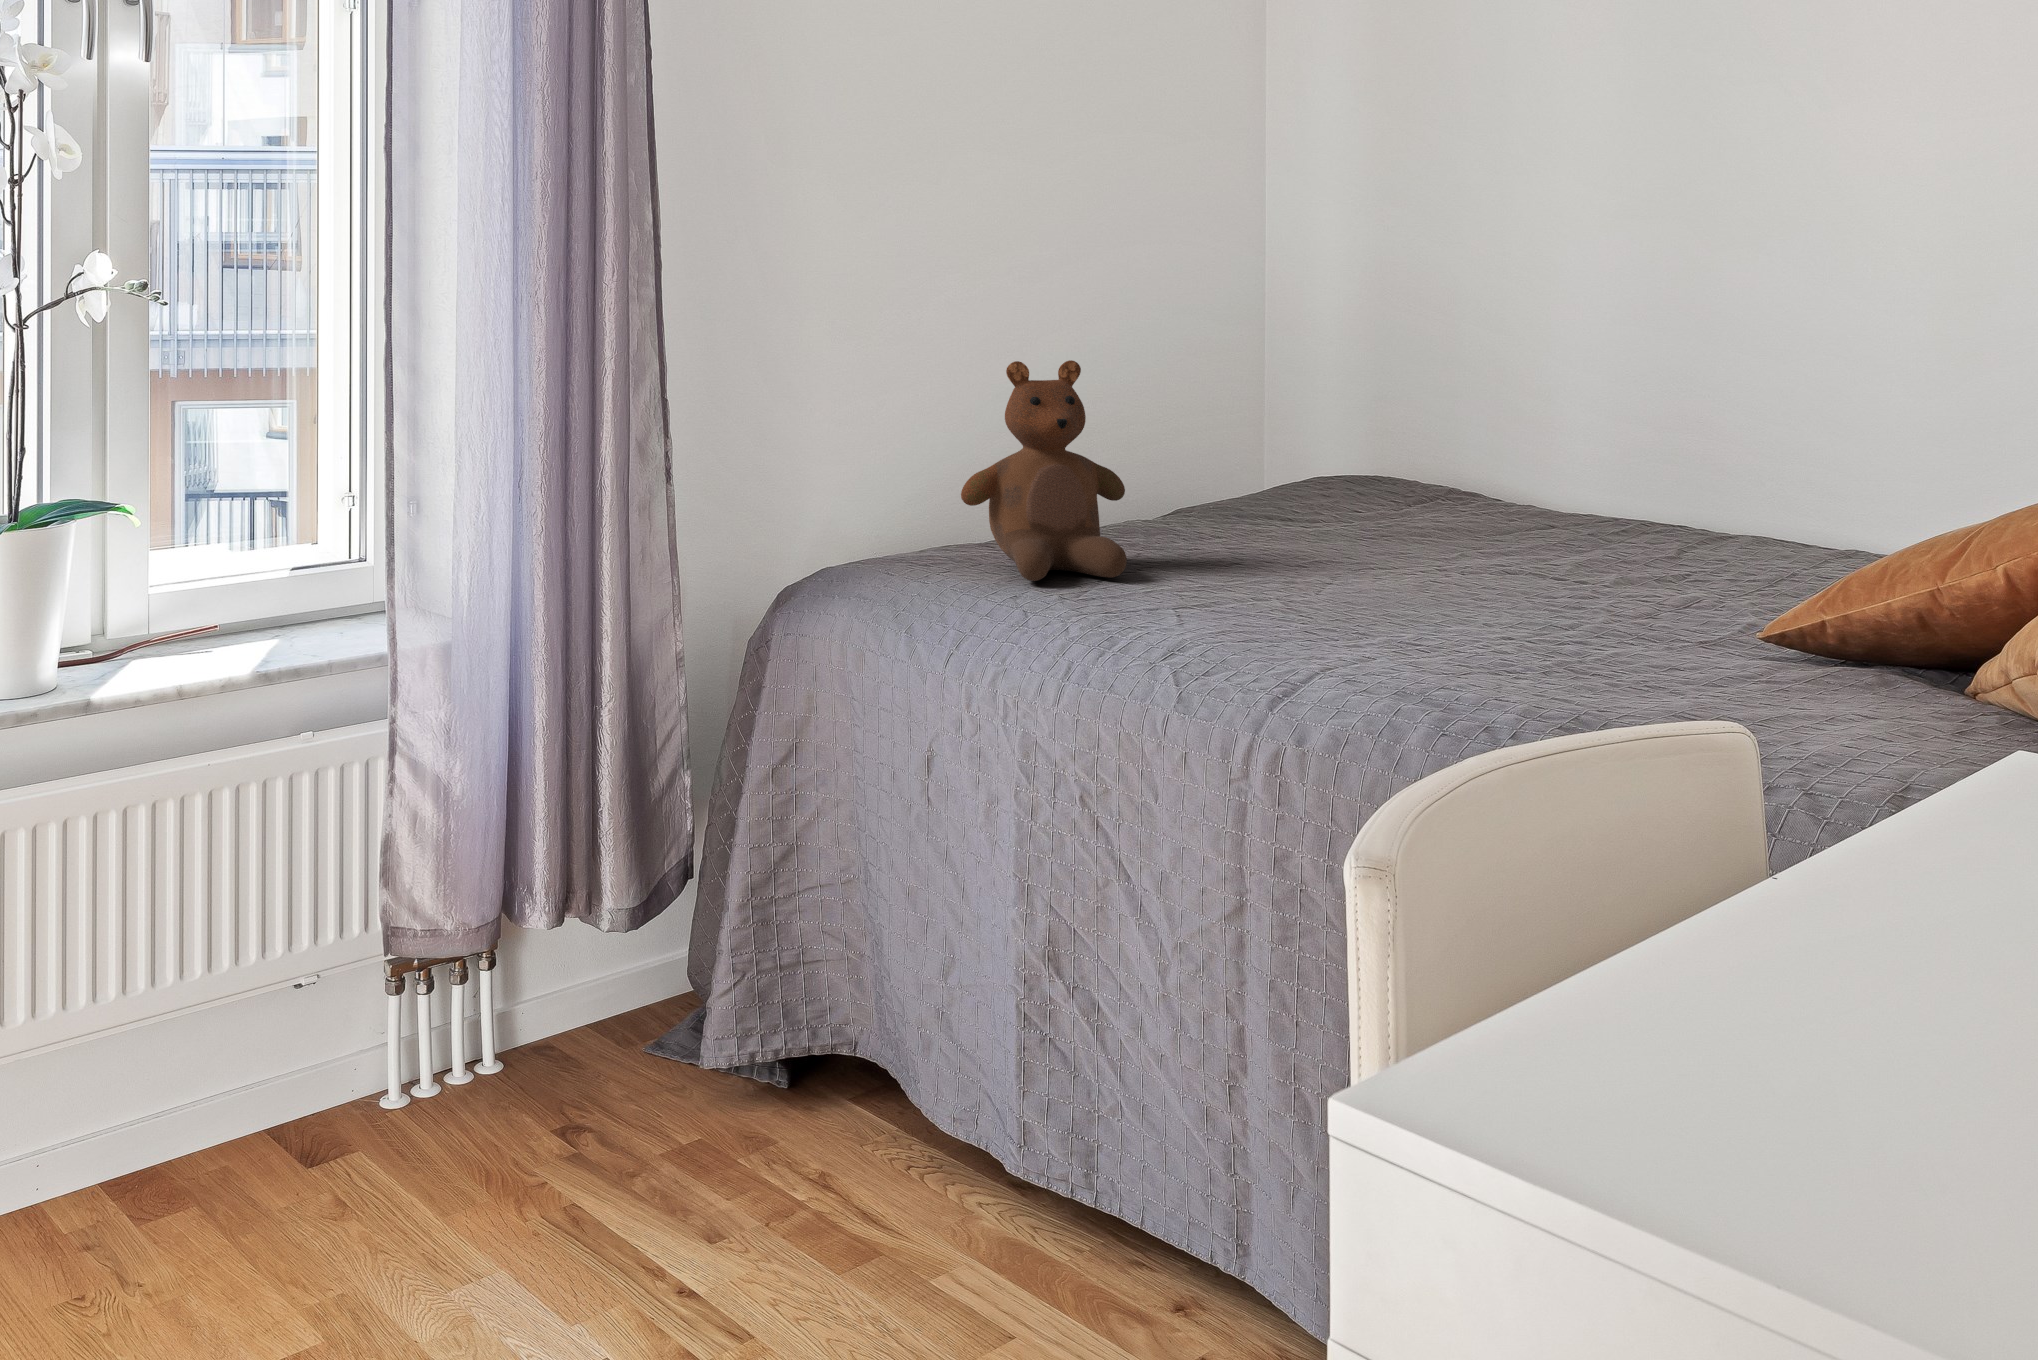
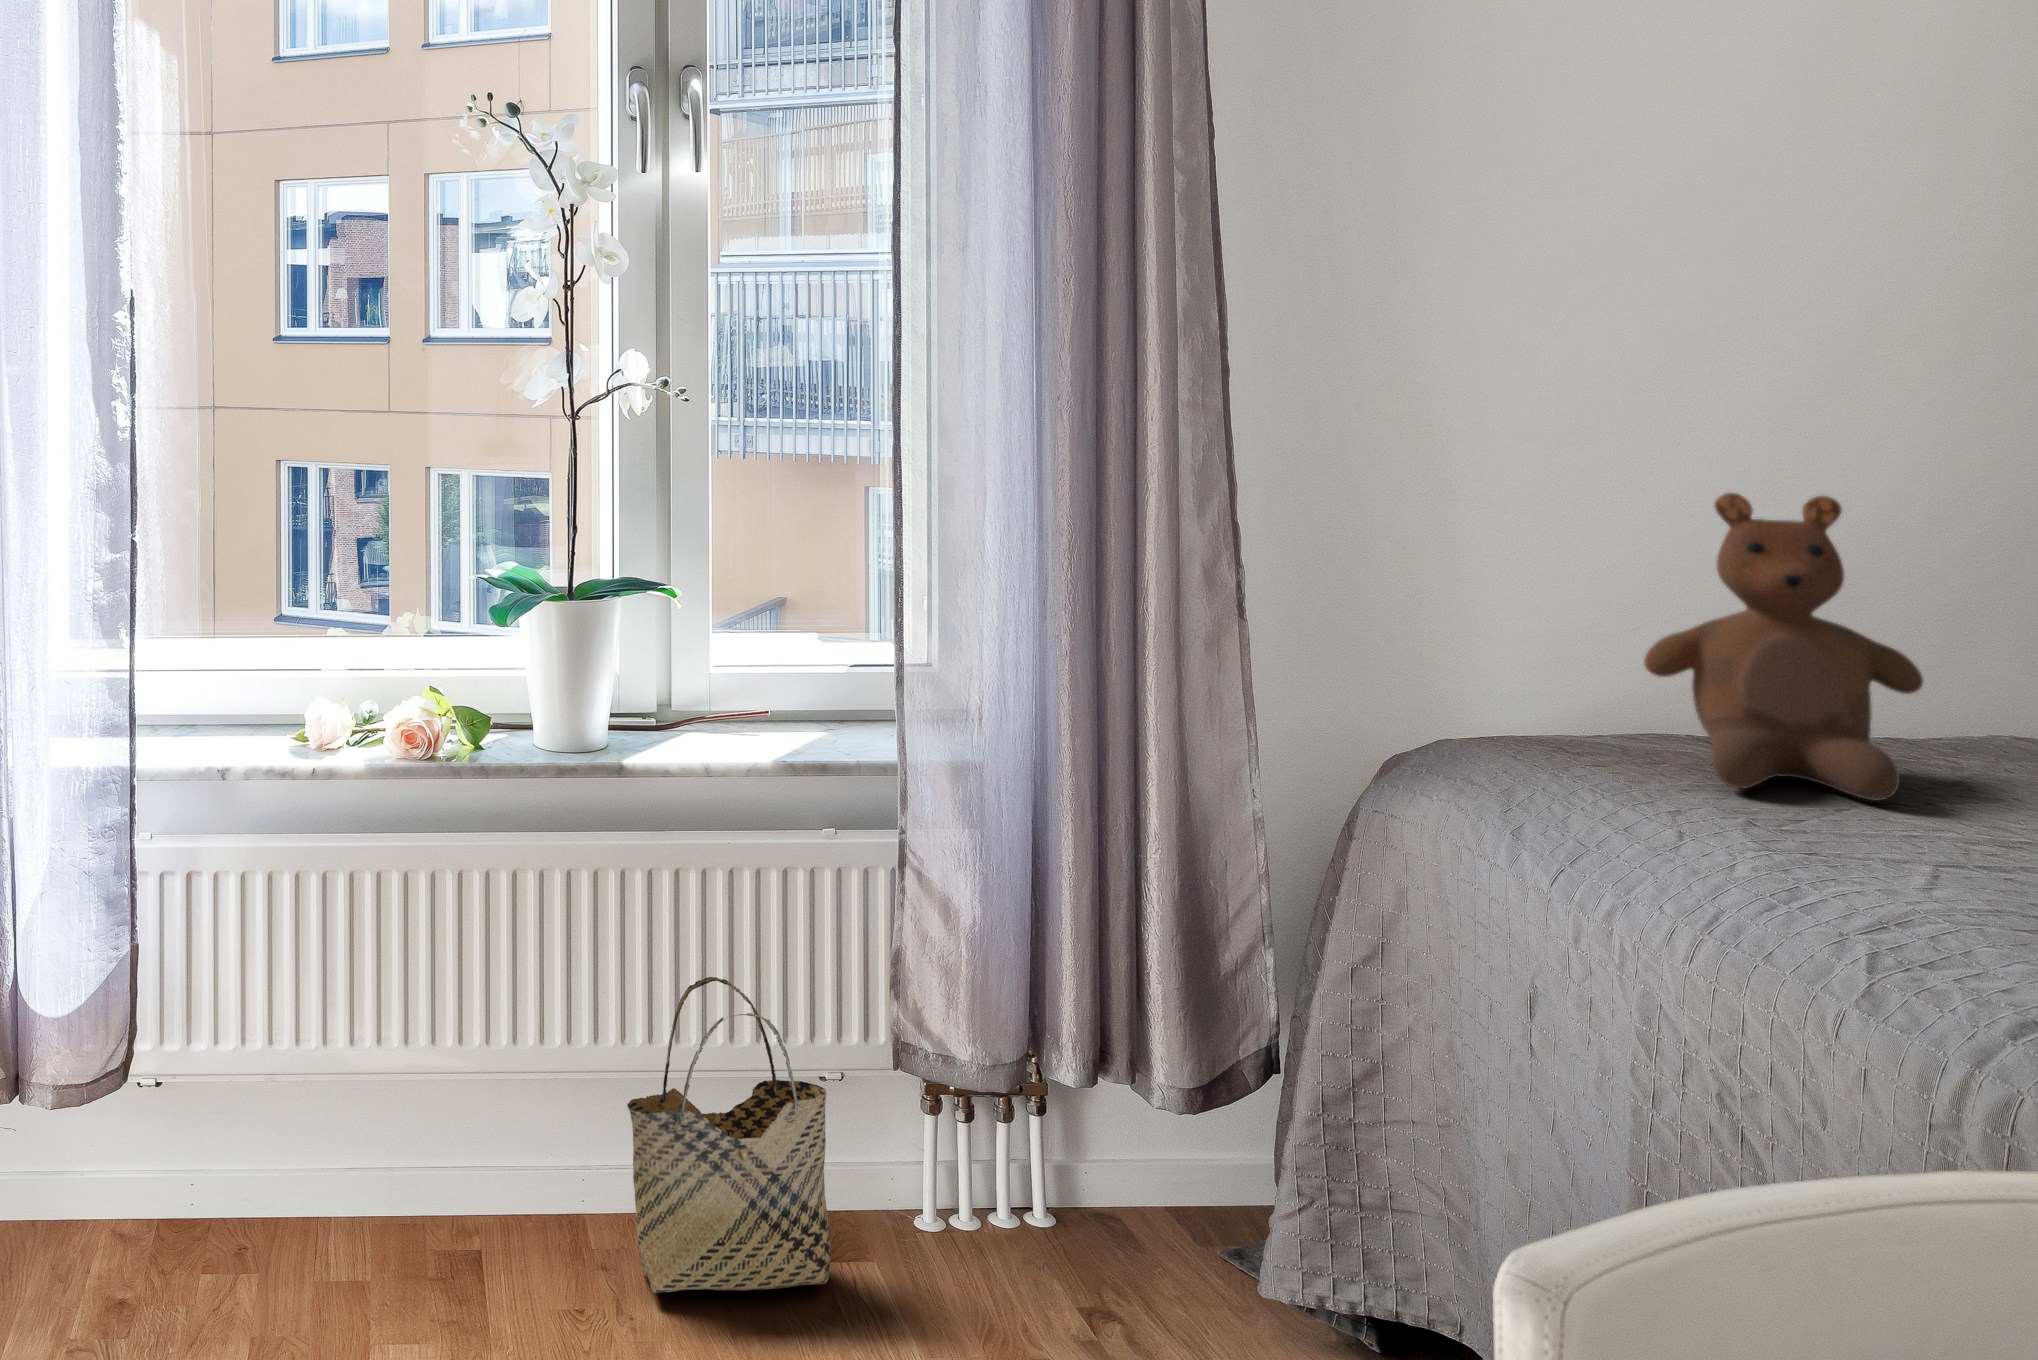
woven basket: none [123,907,332,1246] -> present [627,977,831,1293]

